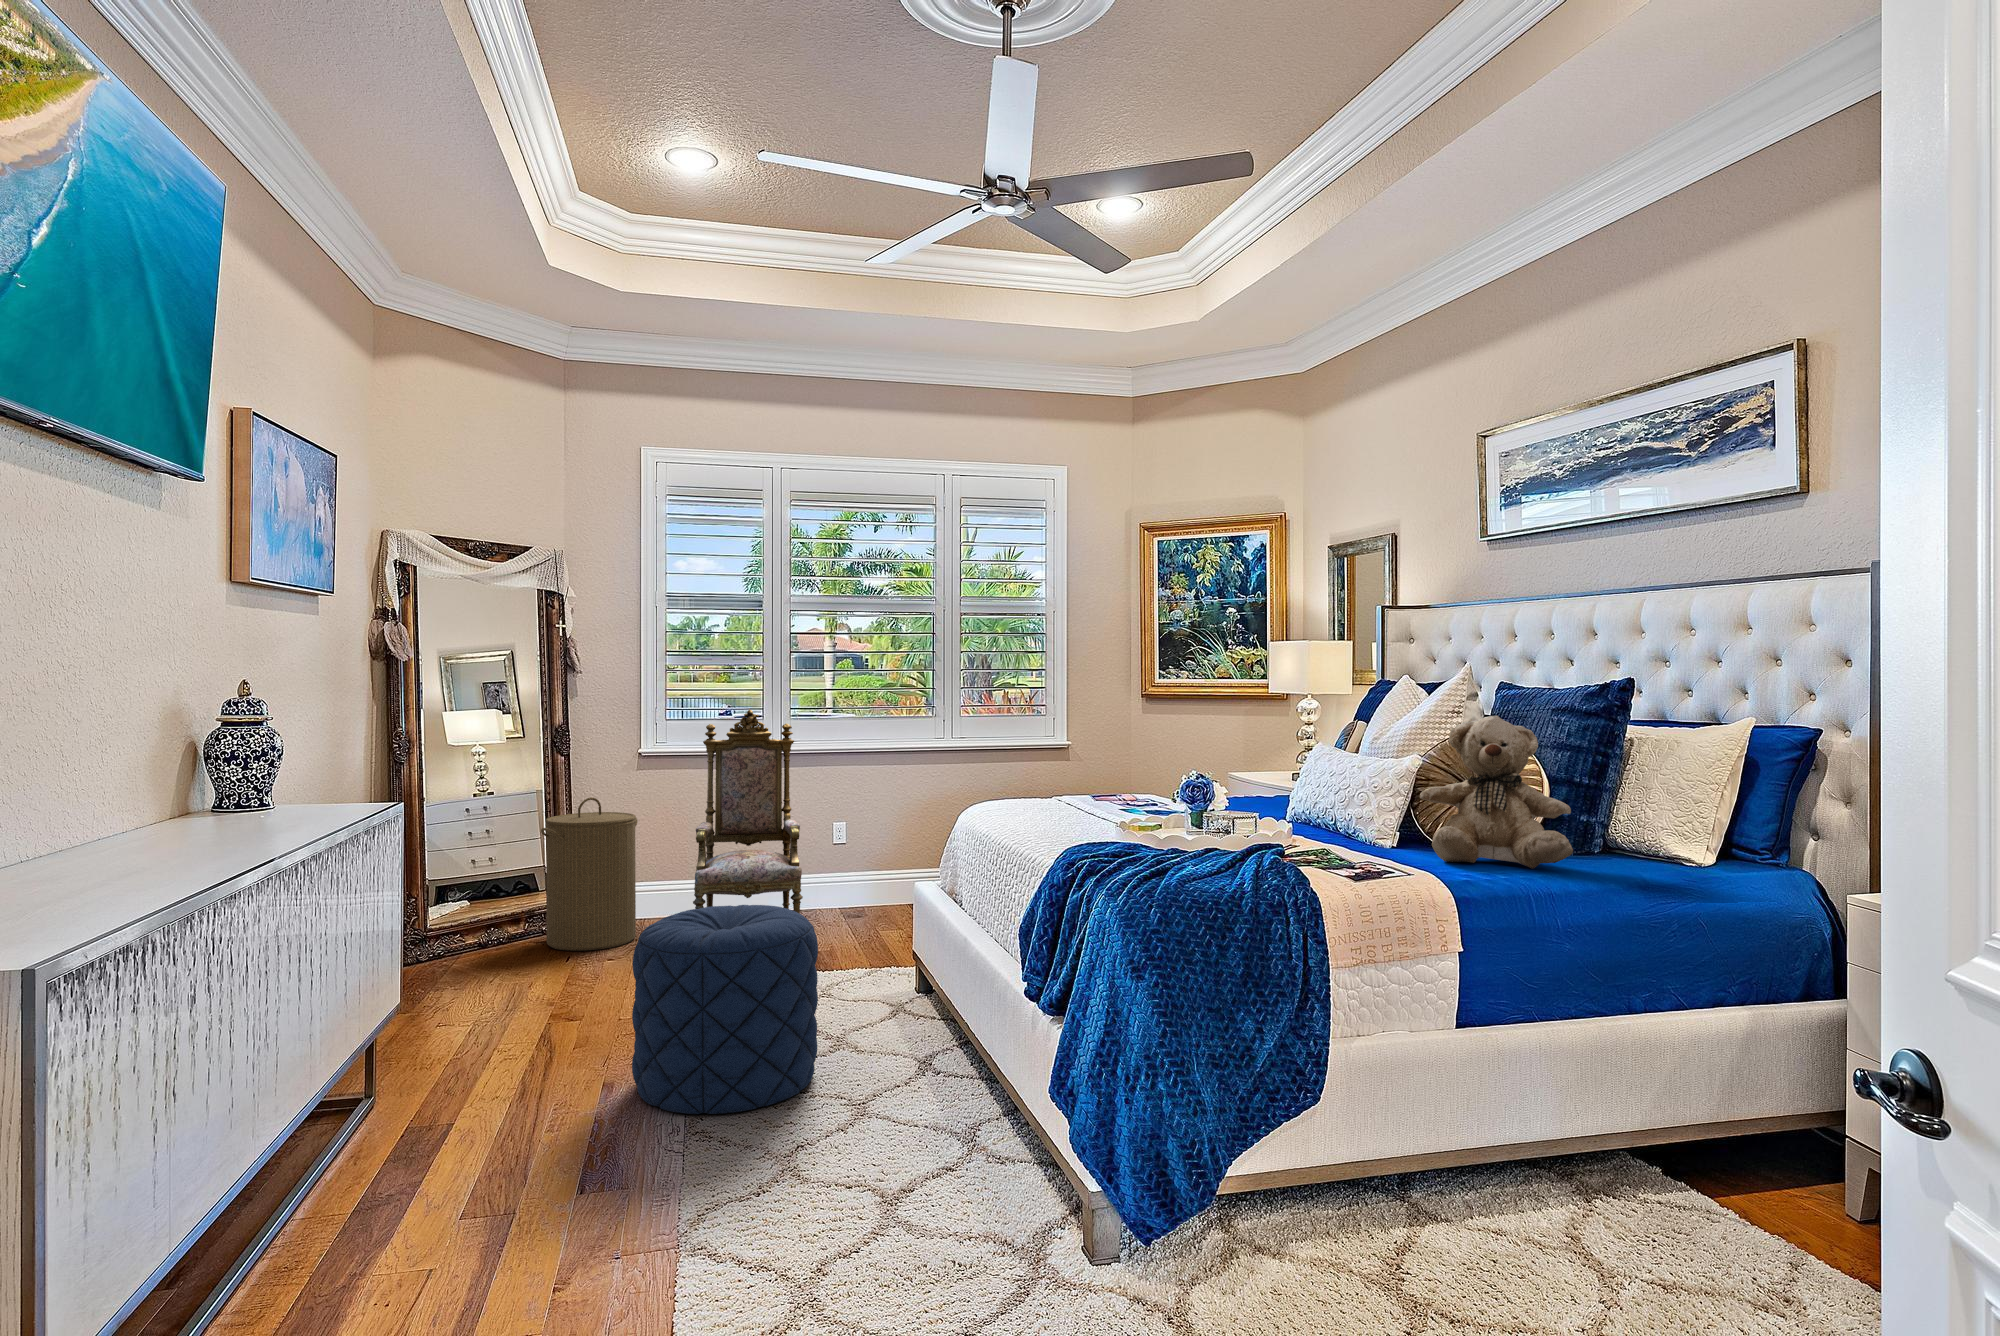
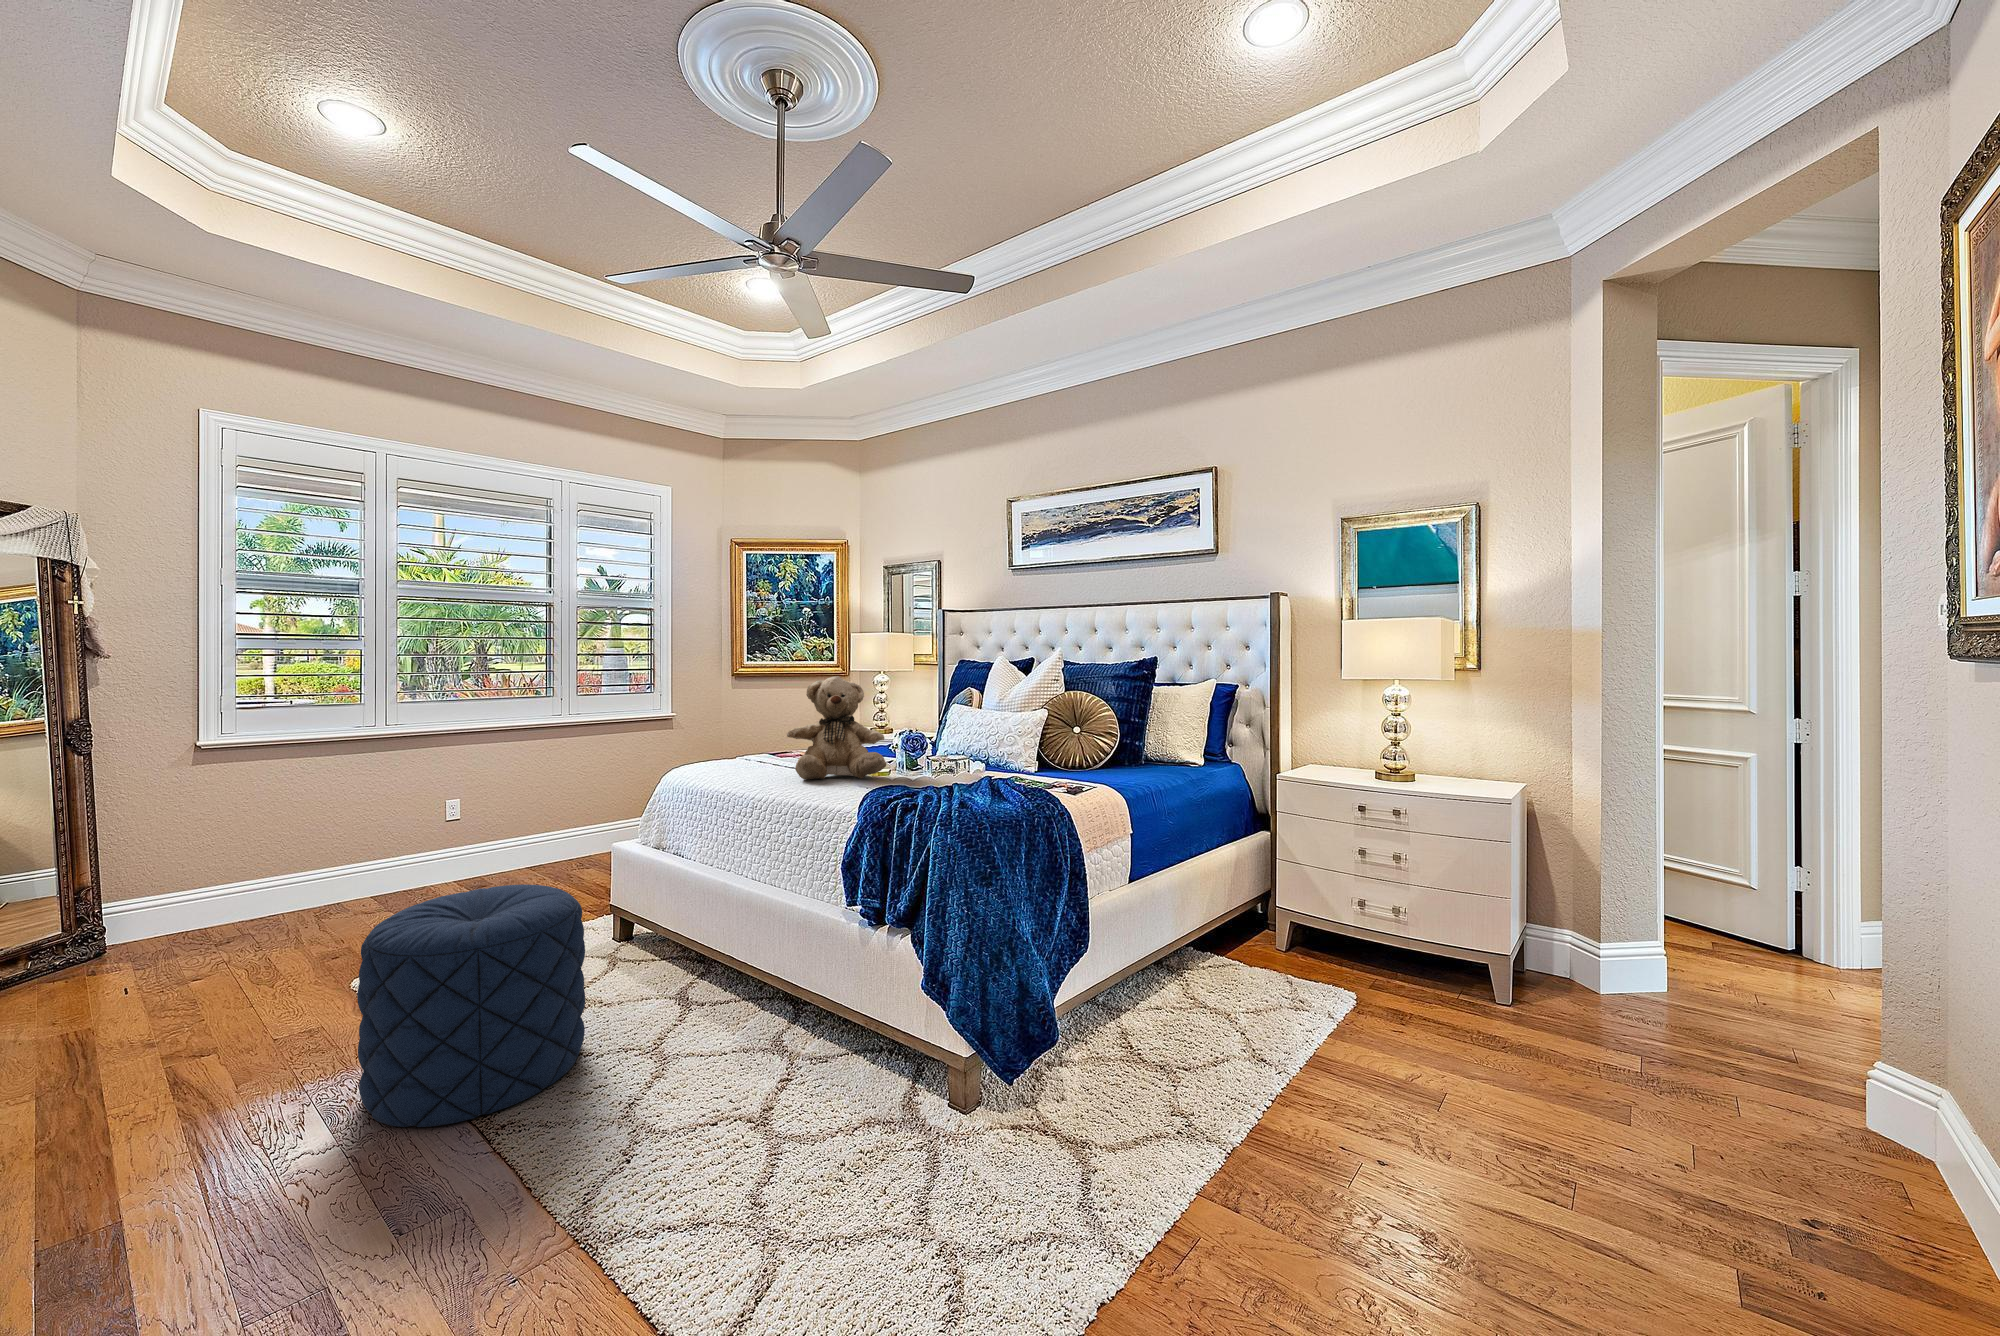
armchair: present [693,709,803,913] -> none [294,692,441,930]
teddy bear: present [1420,716,1573,869] -> present [787,676,886,780]
laundry hamper: present [541,797,637,951] -> none [65,798,217,981]

